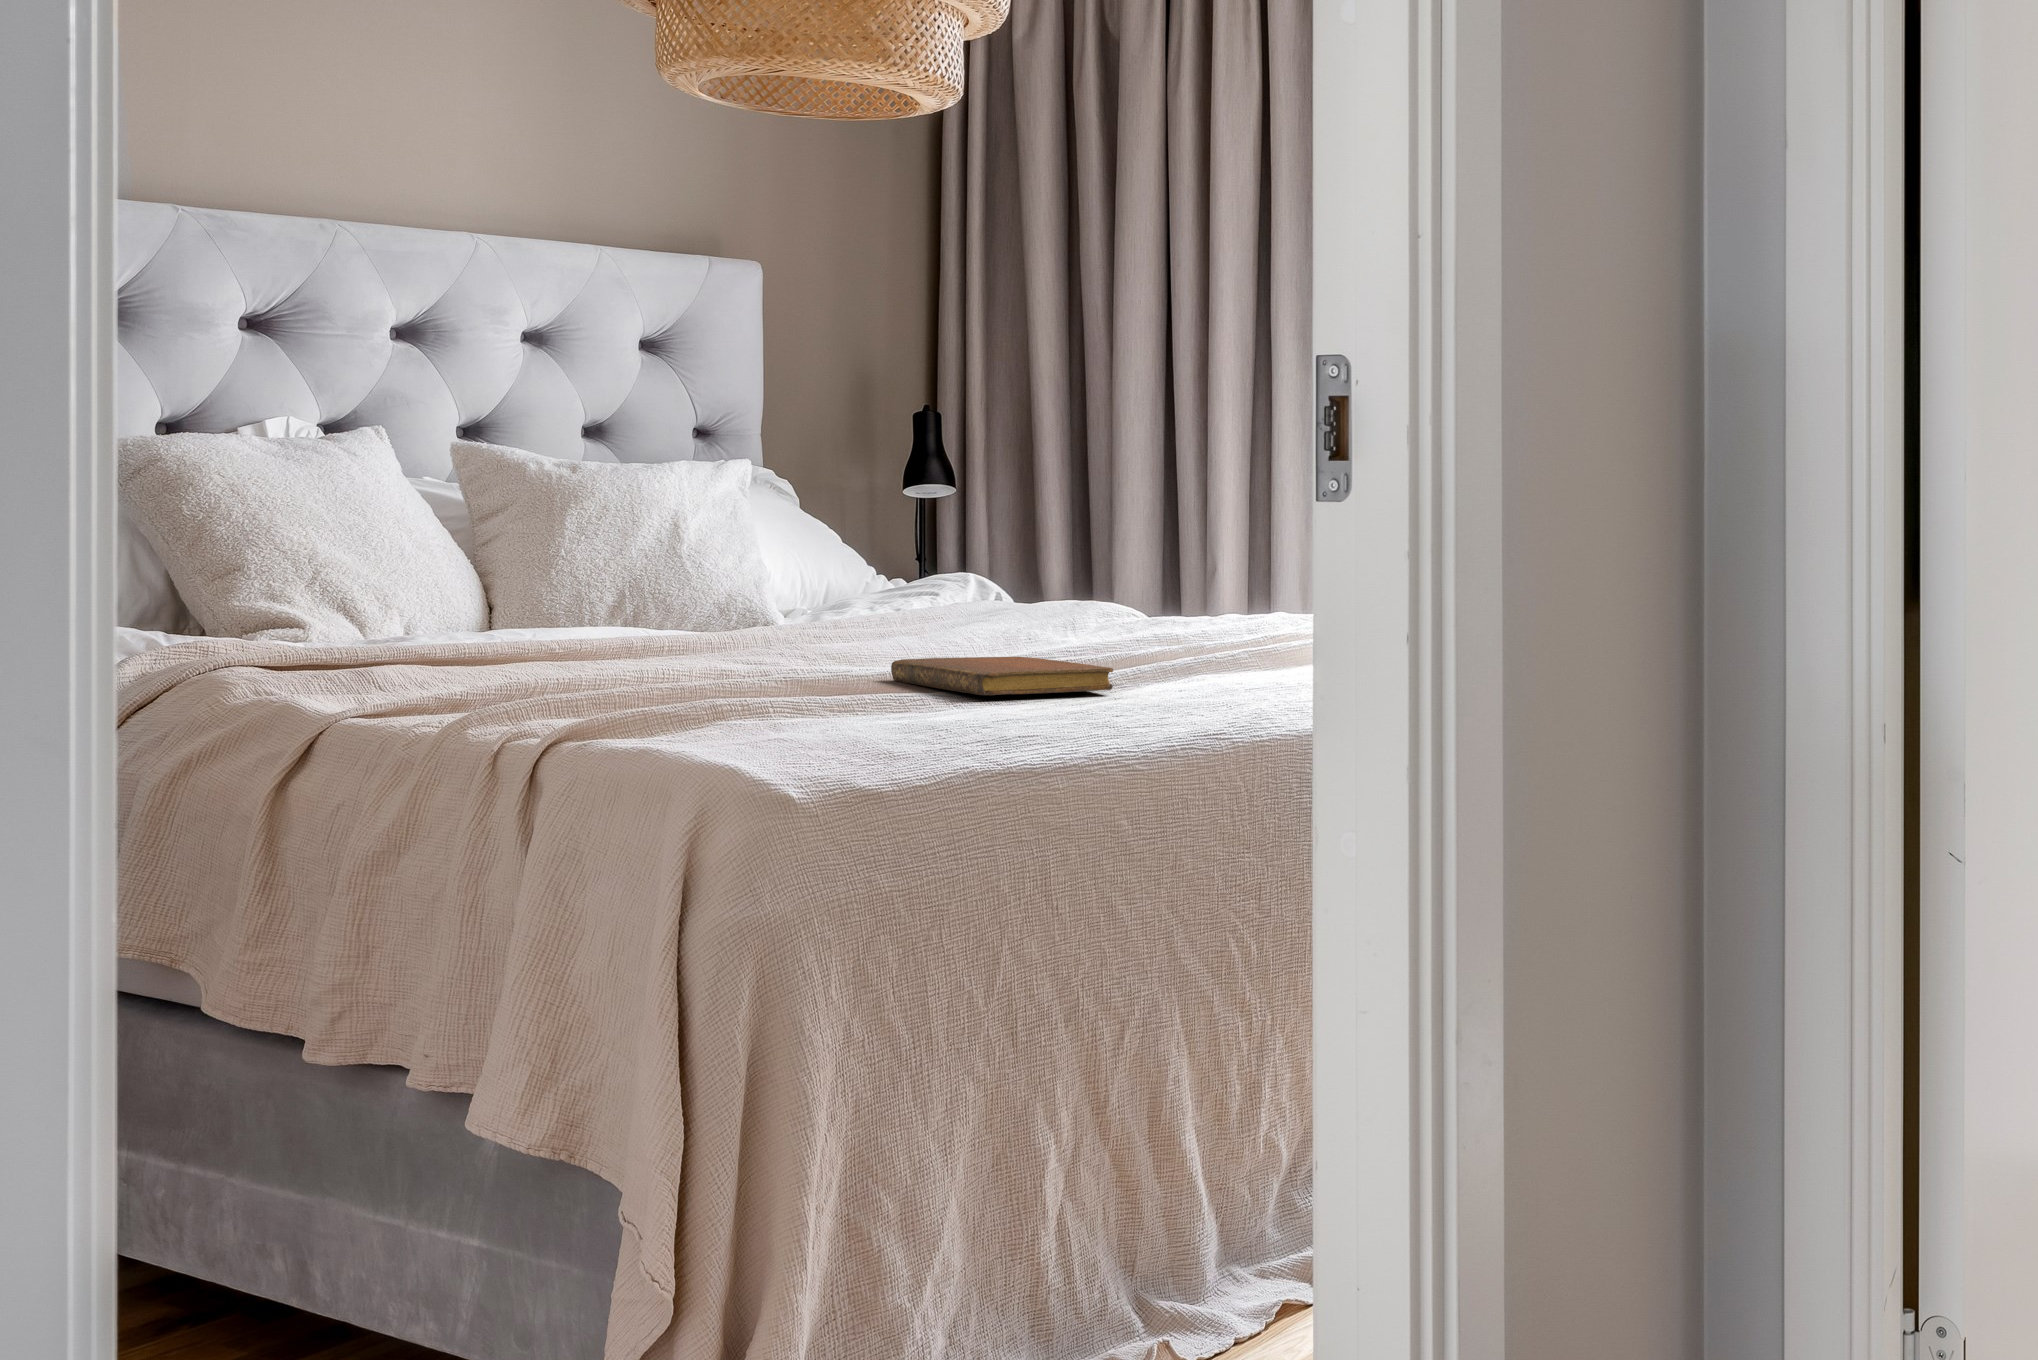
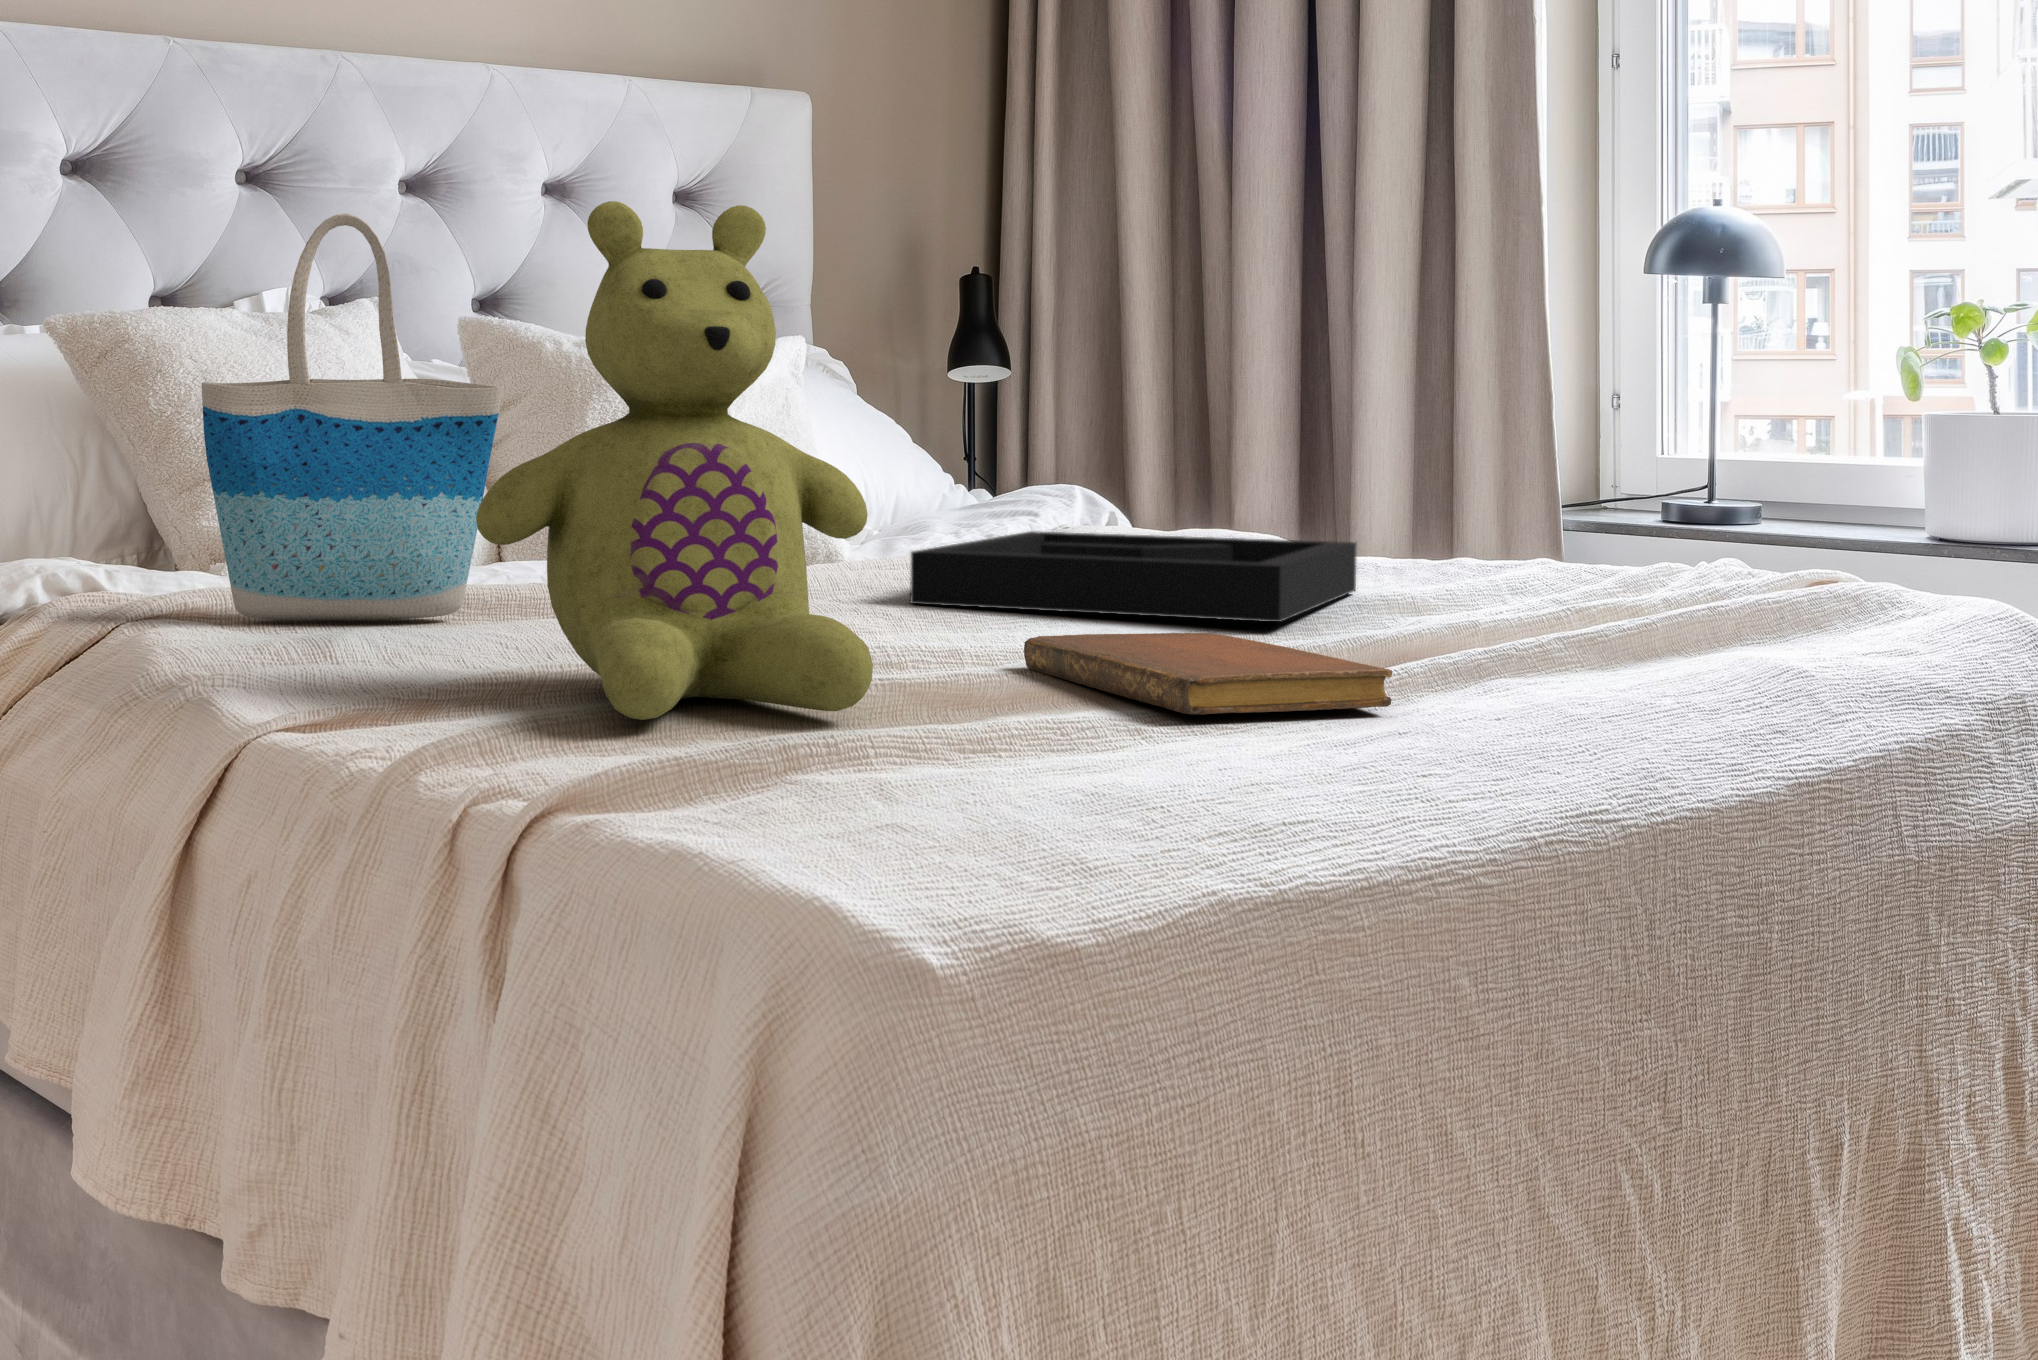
tote bag: none [256,369,506,666] -> present [201,213,503,620]
stuffed bear: none [497,373,779,705] -> present [476,201,873,720]
decorative tray: none [825,605,1151,654] -> present [910,531,1357,622]

